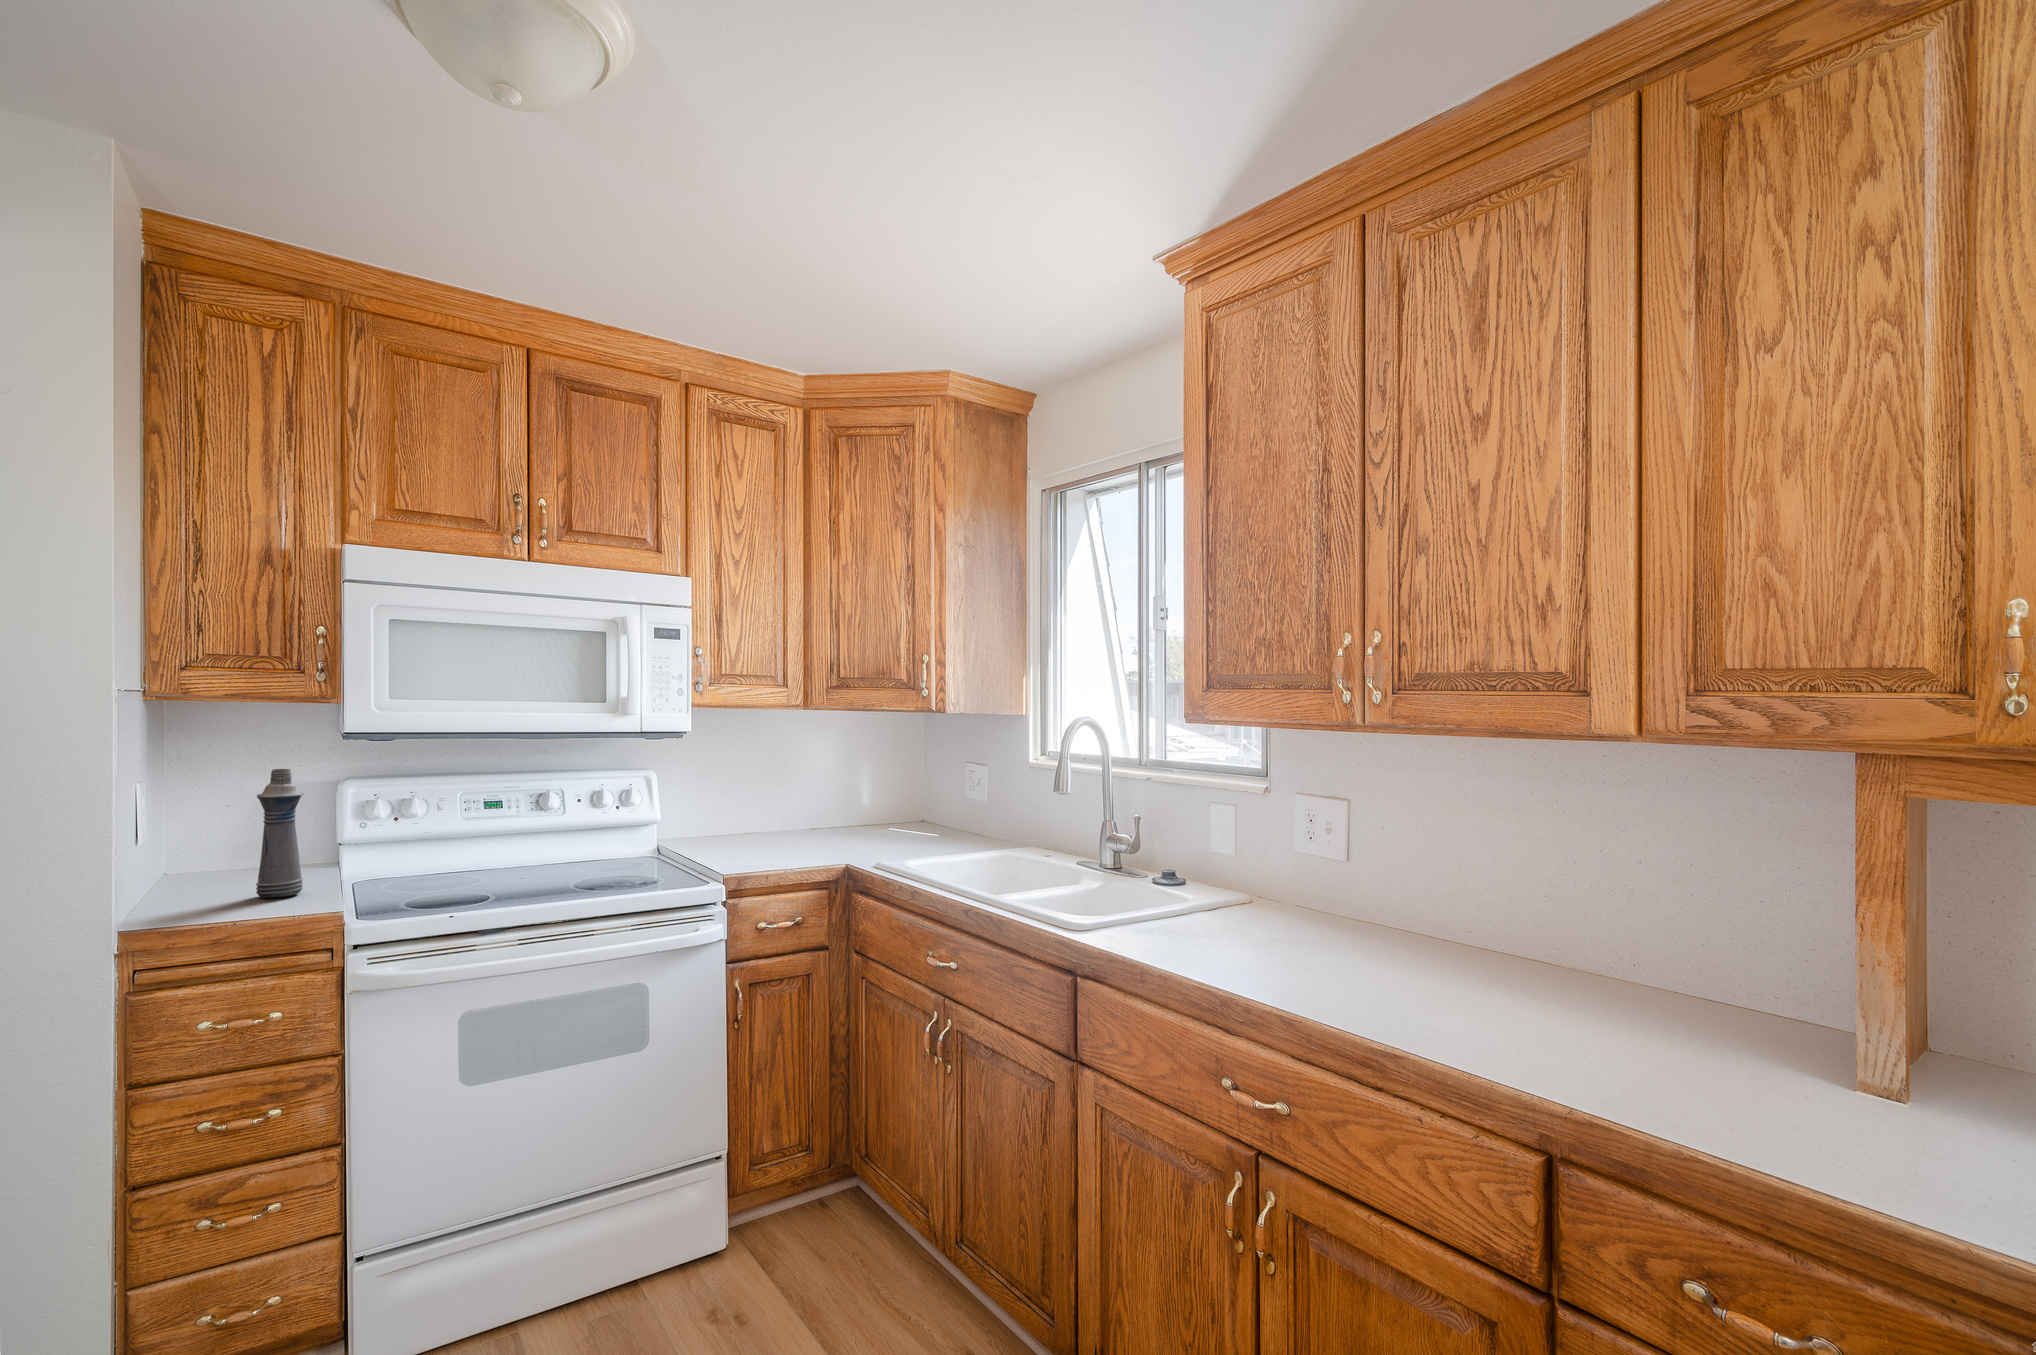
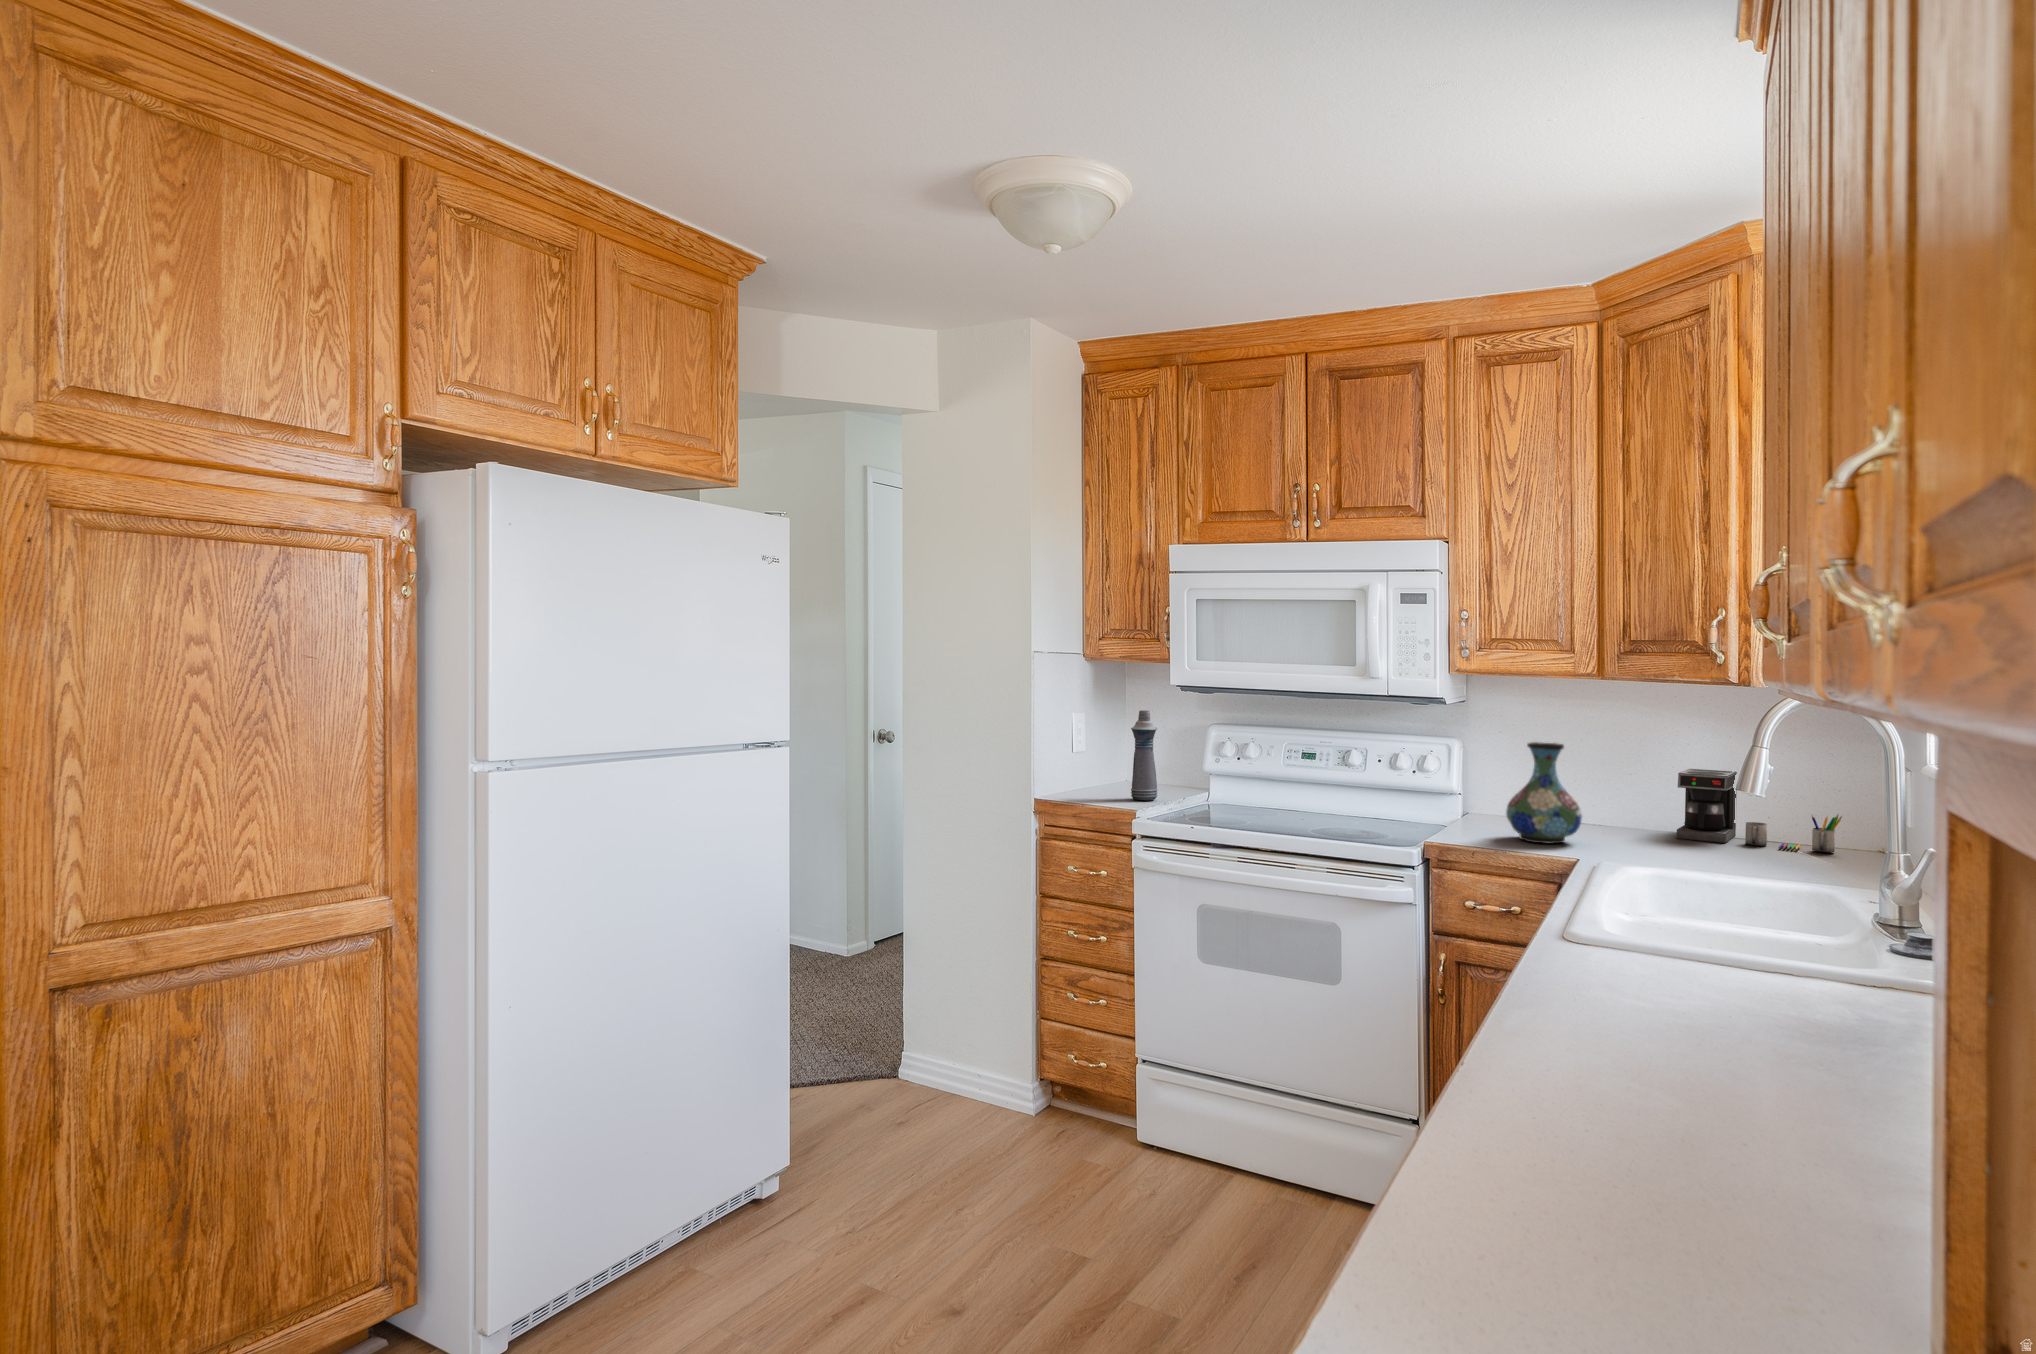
vase: none [758,768,820,859] -> present [1506,742,1582,844]
coffee maker: none [830,779,940,837] -> present [1677,769,1842,852]

